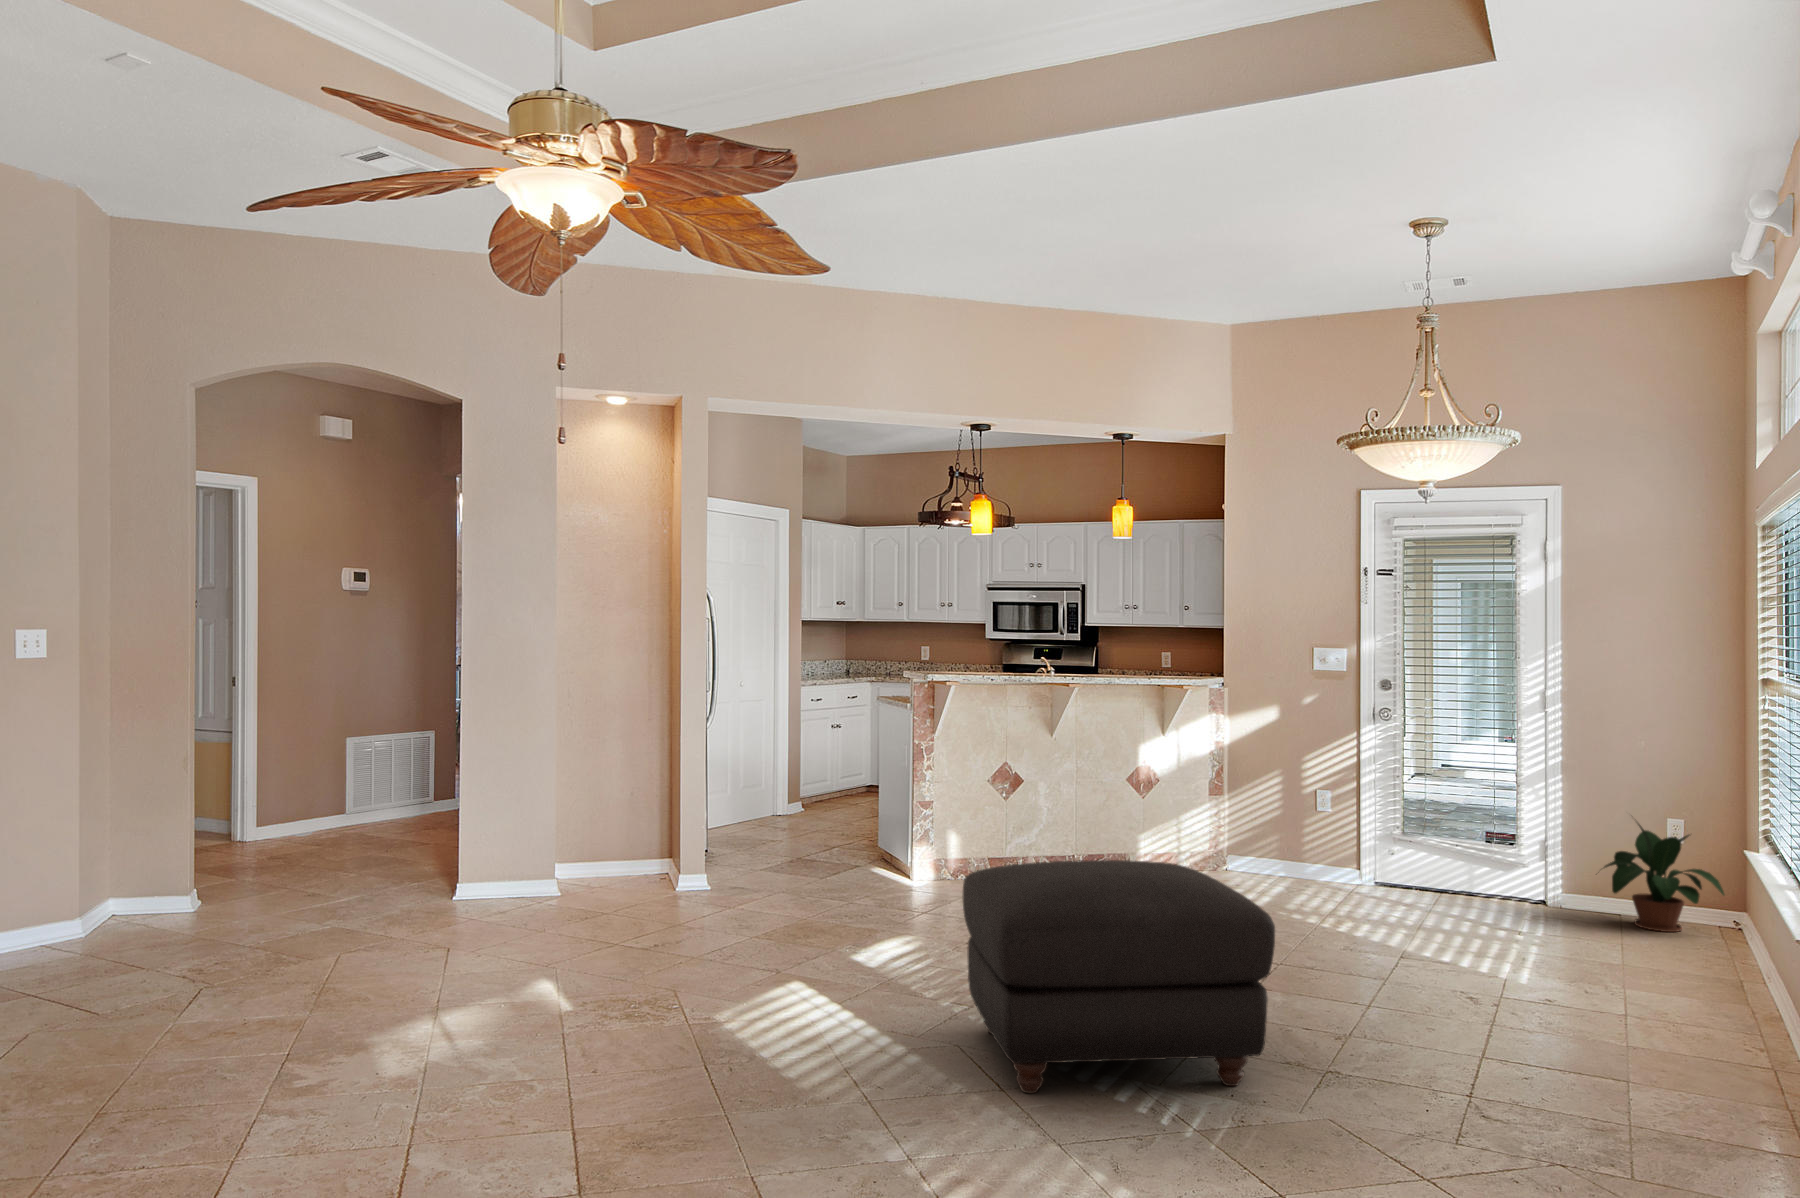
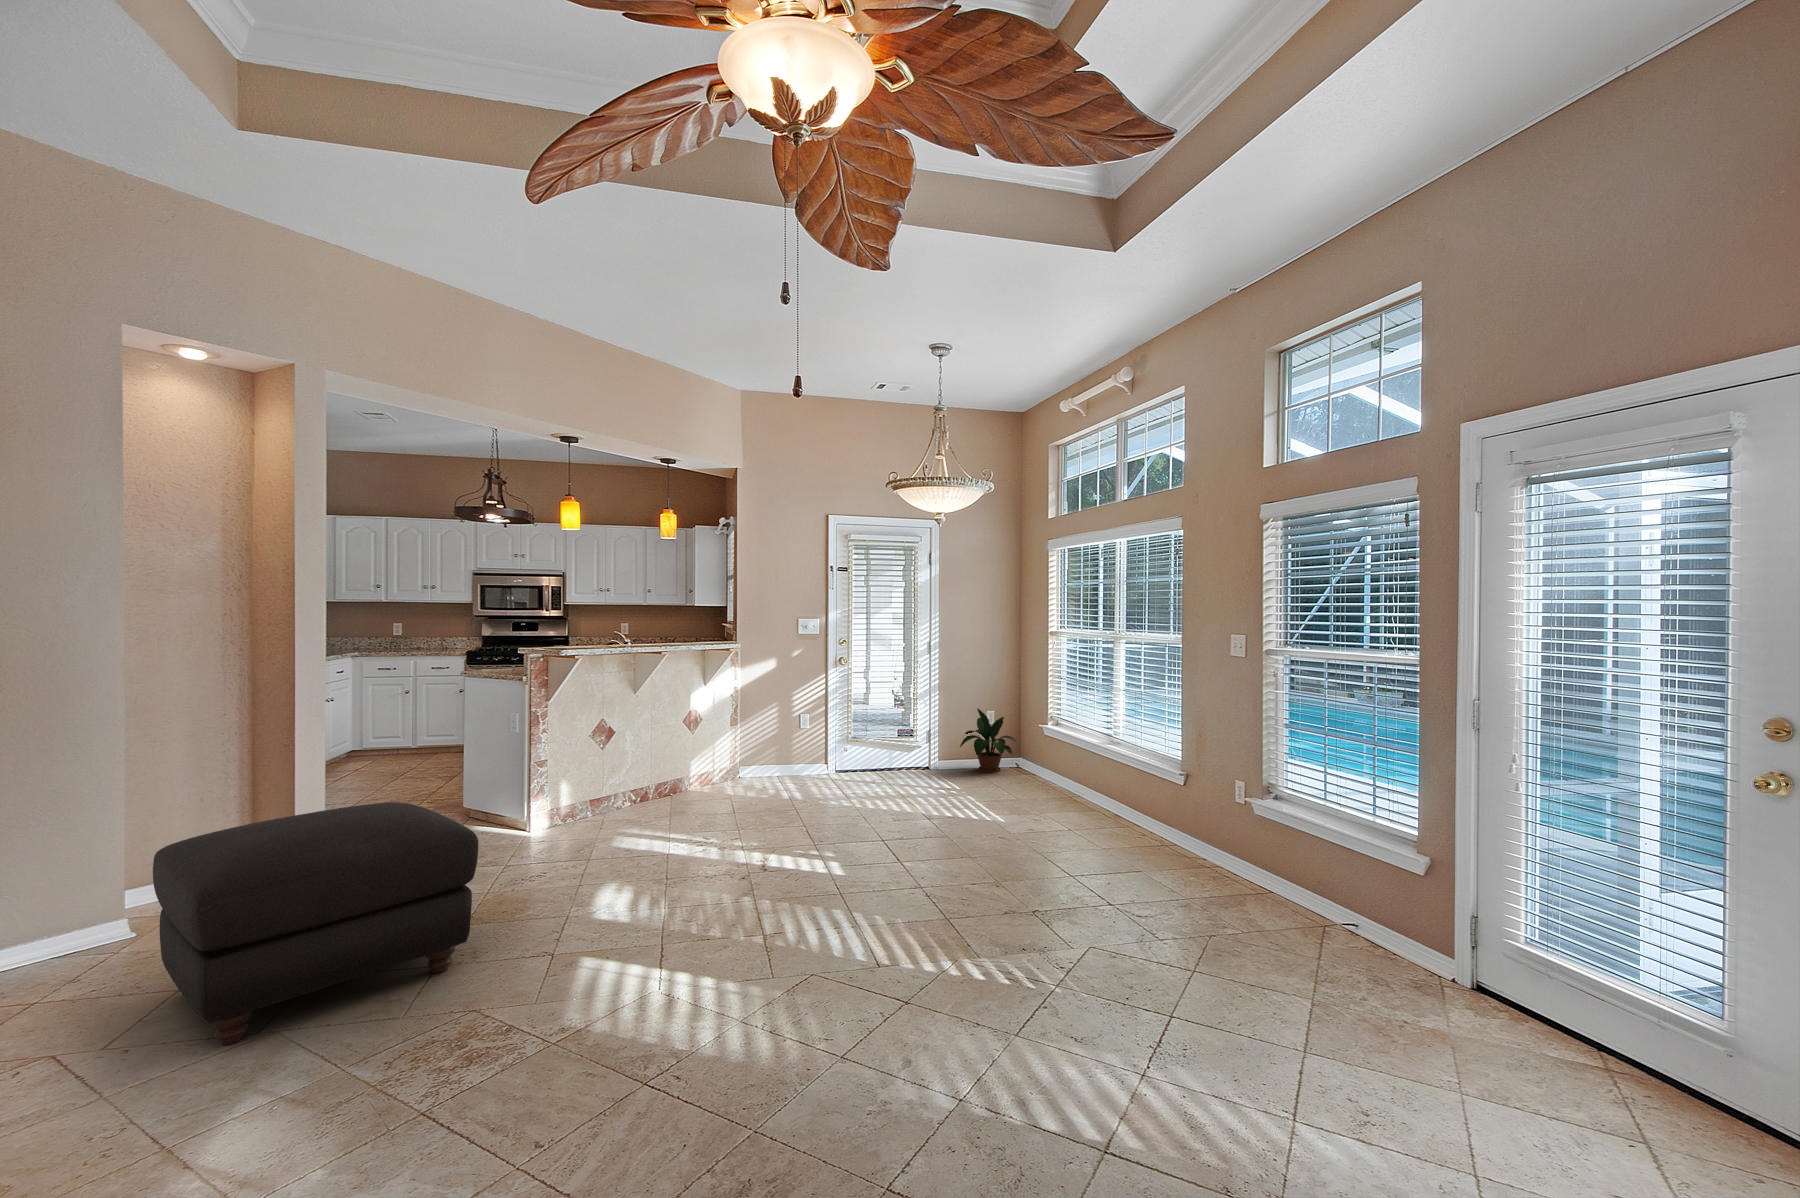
ottoman: present [963,860,1275,1093] -> present [153,802,479,1045]

